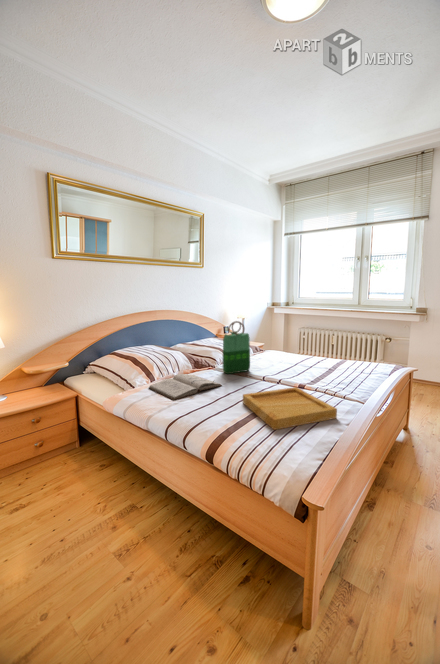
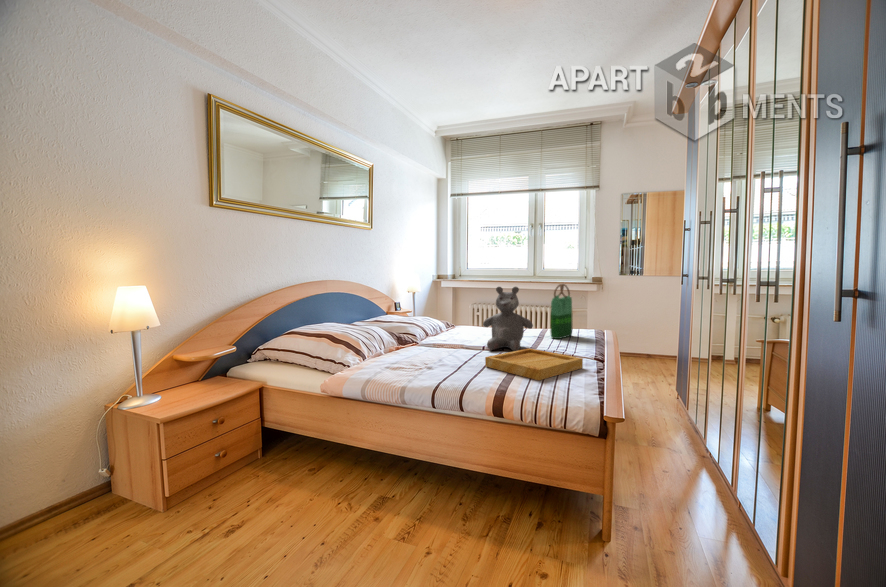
tote bag: present [223,321,250,374] -> present [550,284,573,339]
teddy bear: none [265,323,313,386] -> present [483,287,533,351]
book: present [149,374,222,400] -> none [365,349,446,371]

